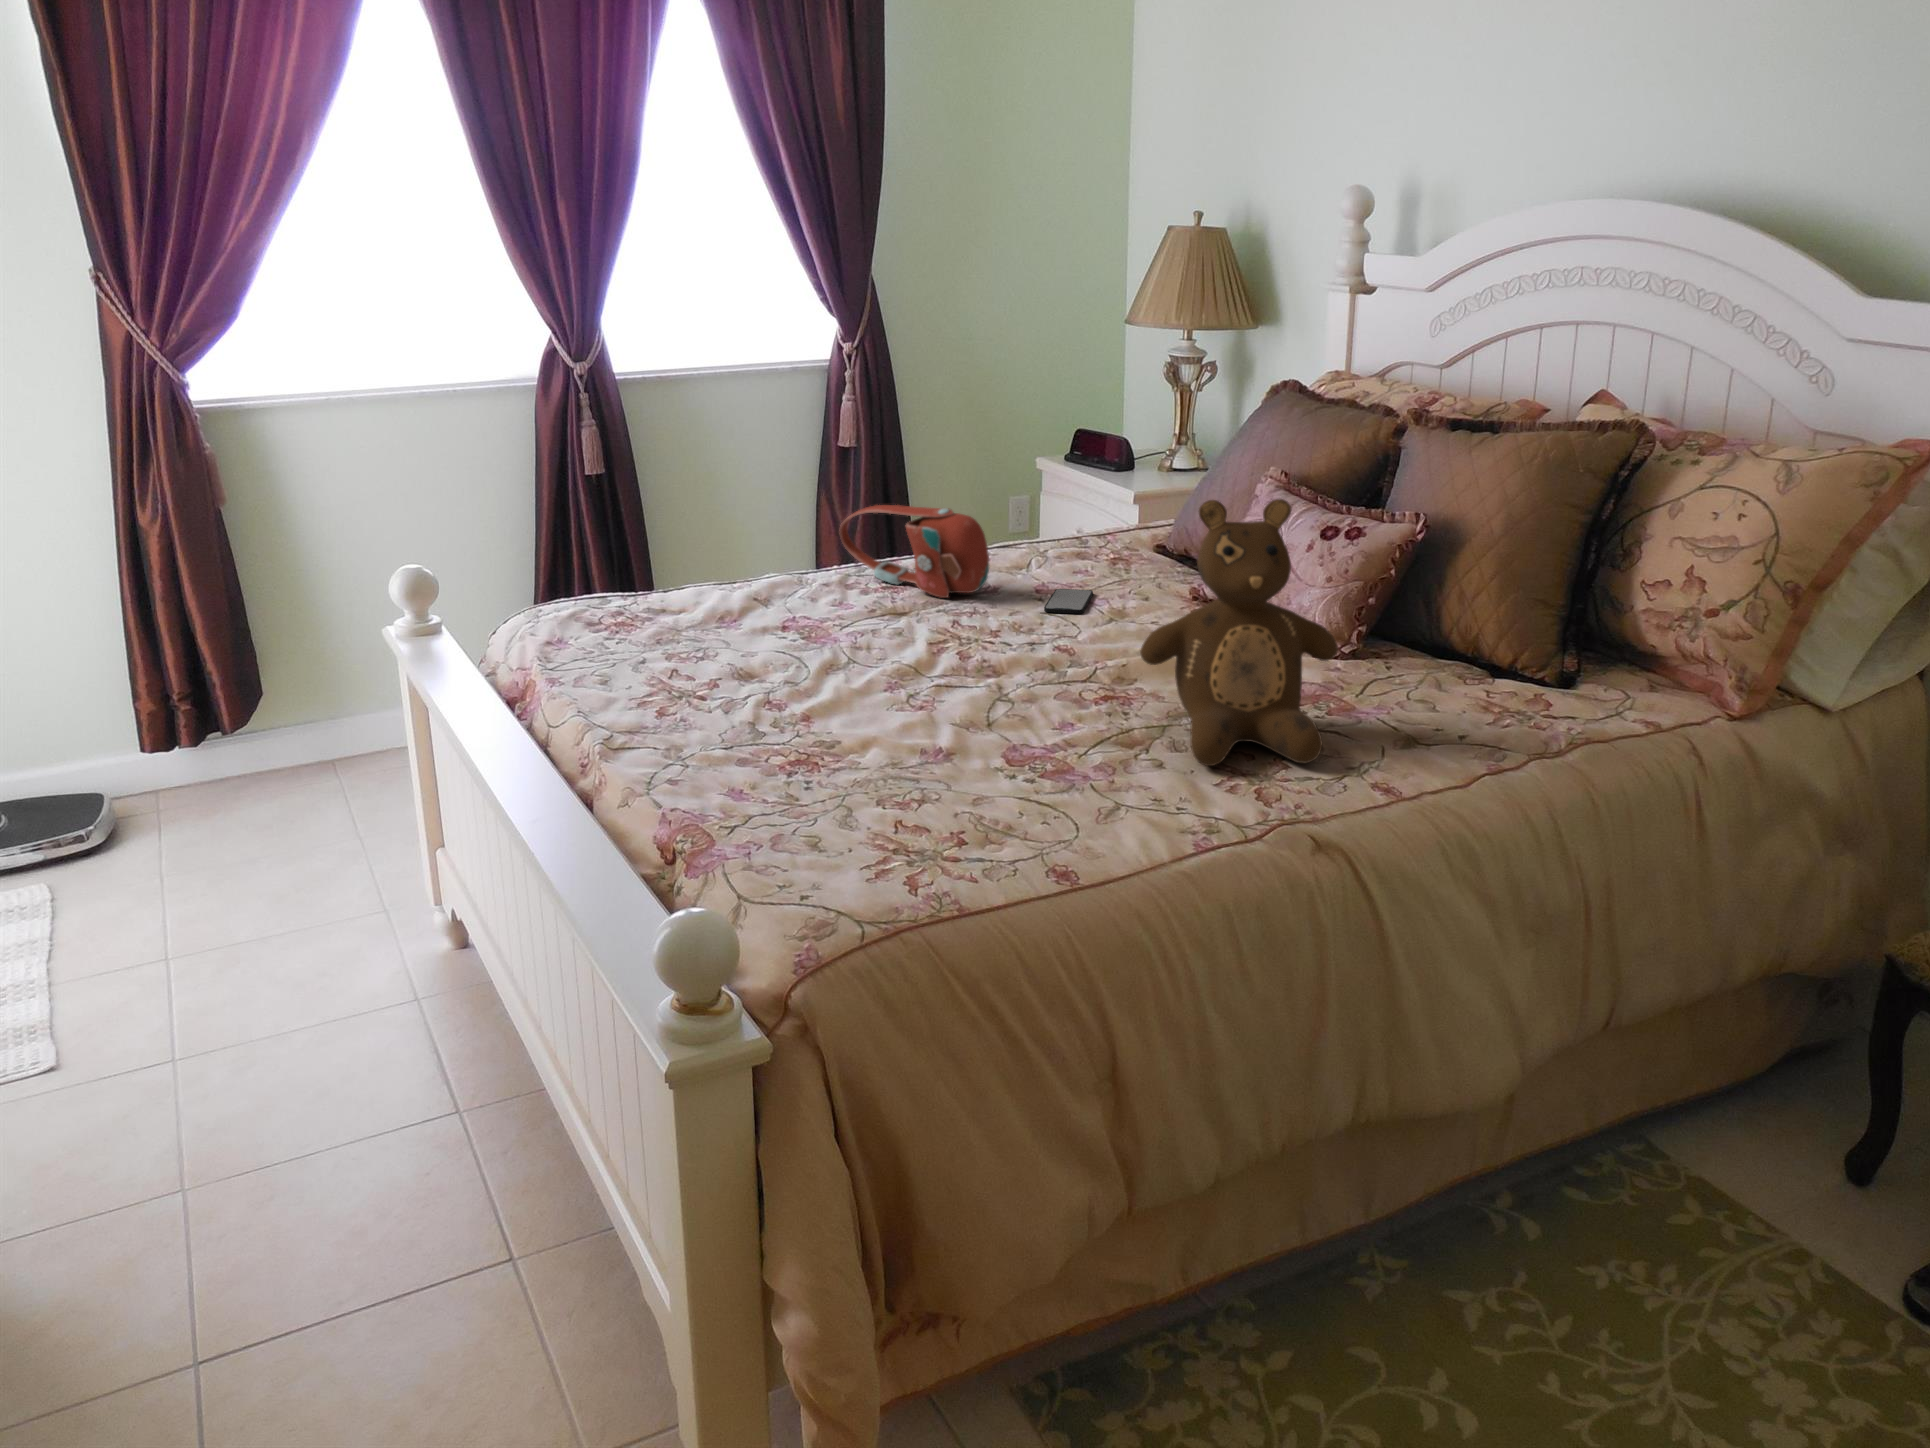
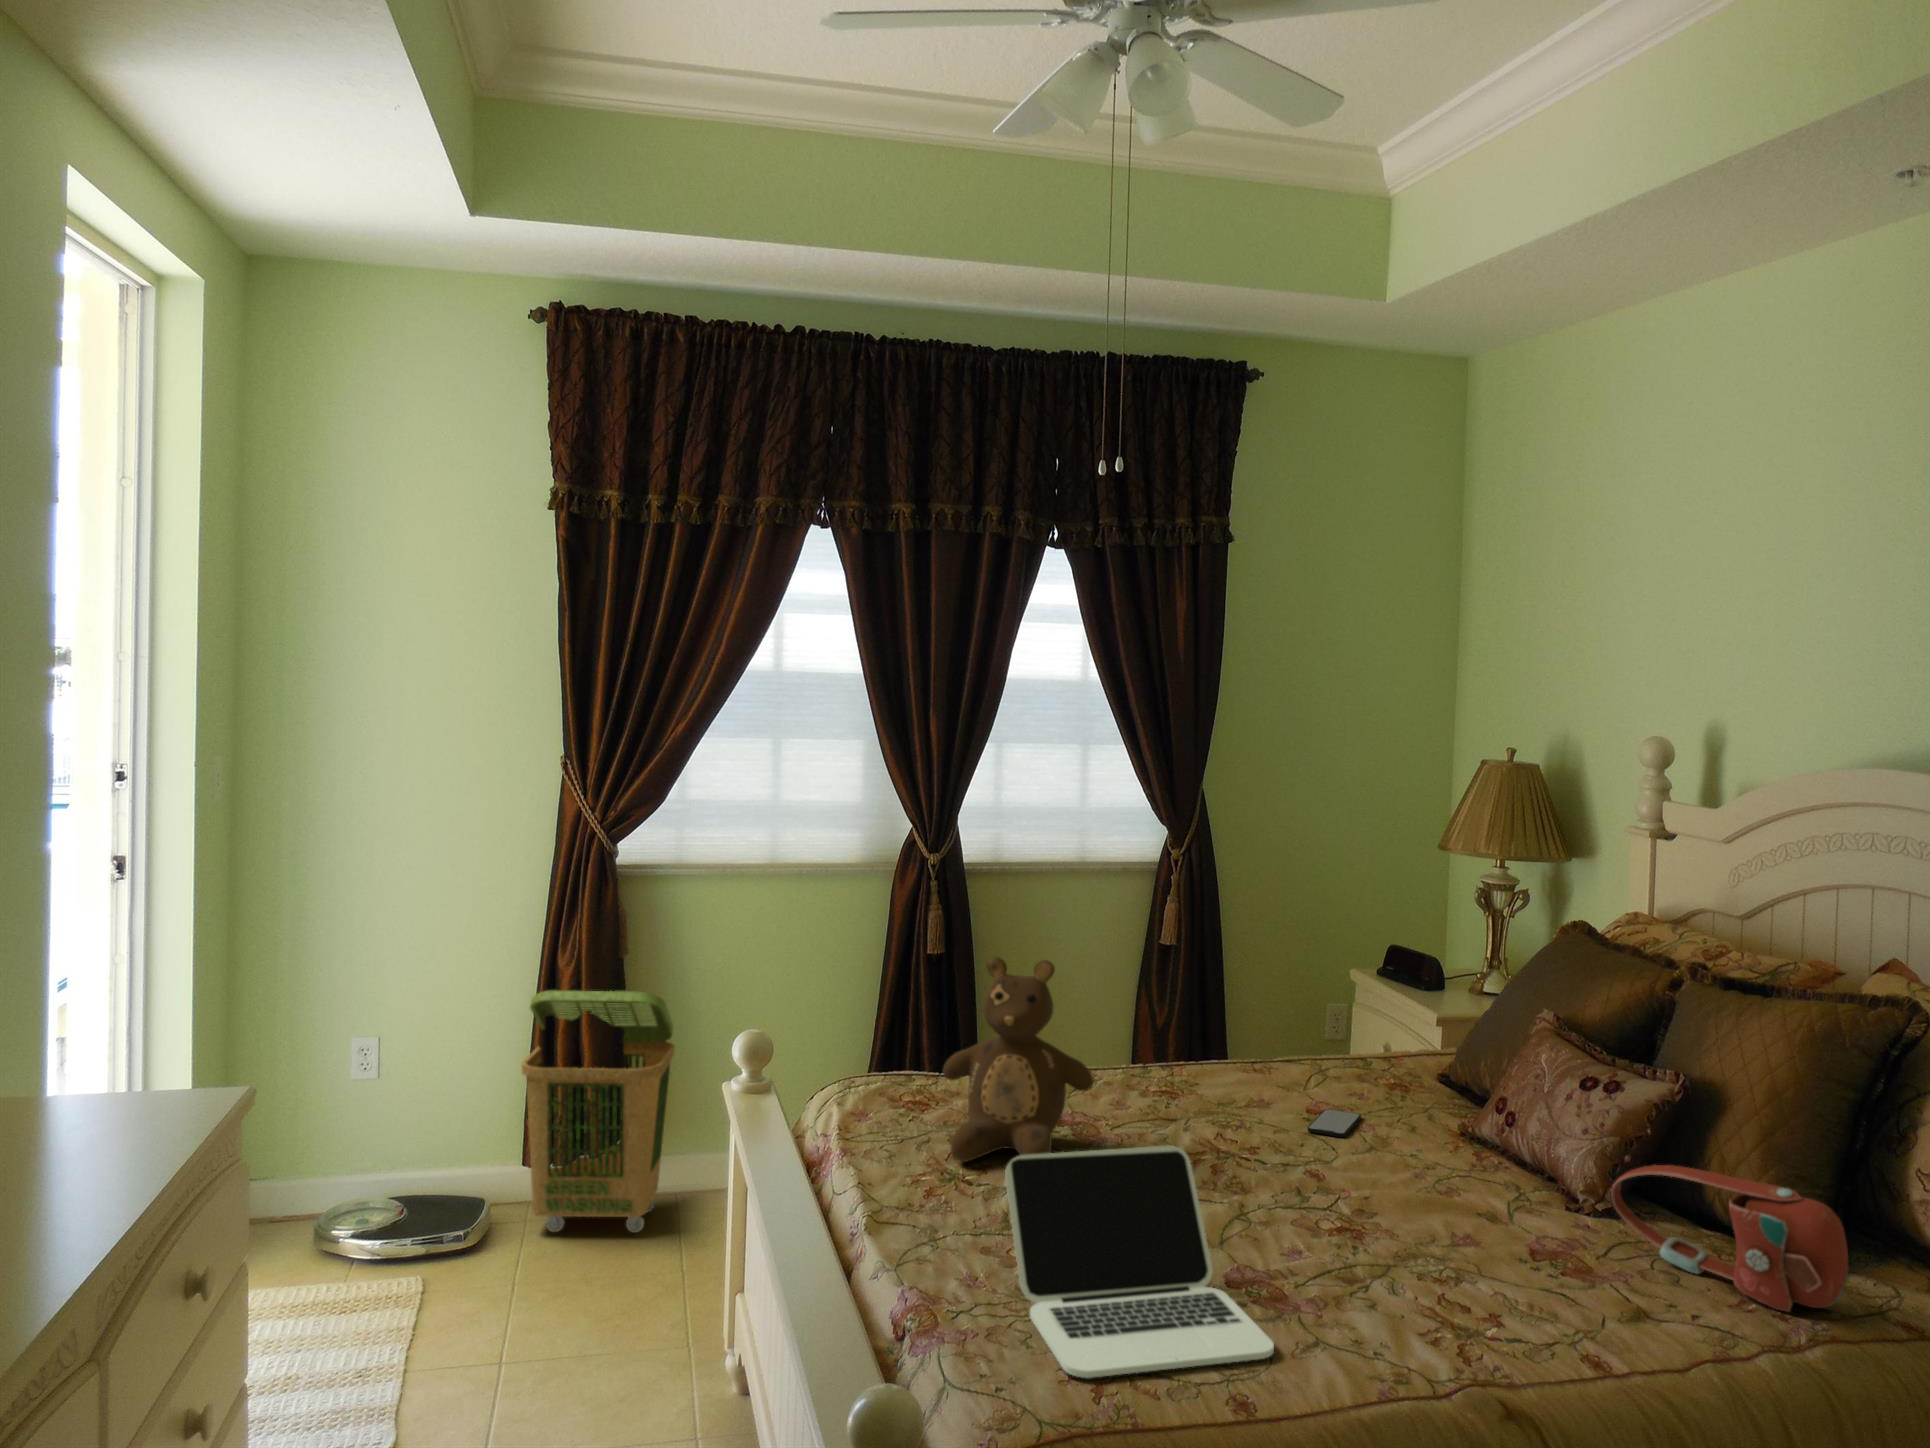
teddy bear: present [1140,499,1338,766] -> present [943,957,1093,1161]
handbag: present [840,505,989,598] -> present [1611,1165,1848,1312]
laundry basket: none [112,543,311,816] -> present [521,990,674,1233]
laptop: none [764,630,1079,873] -> present [1005,1145,1274,1378]

